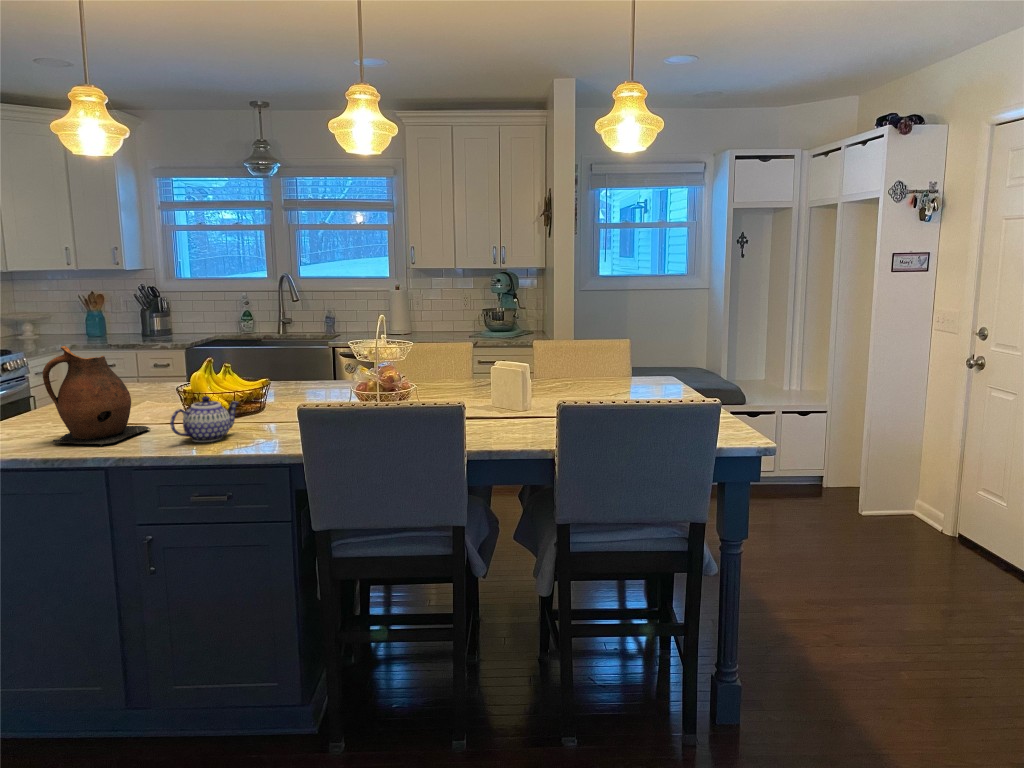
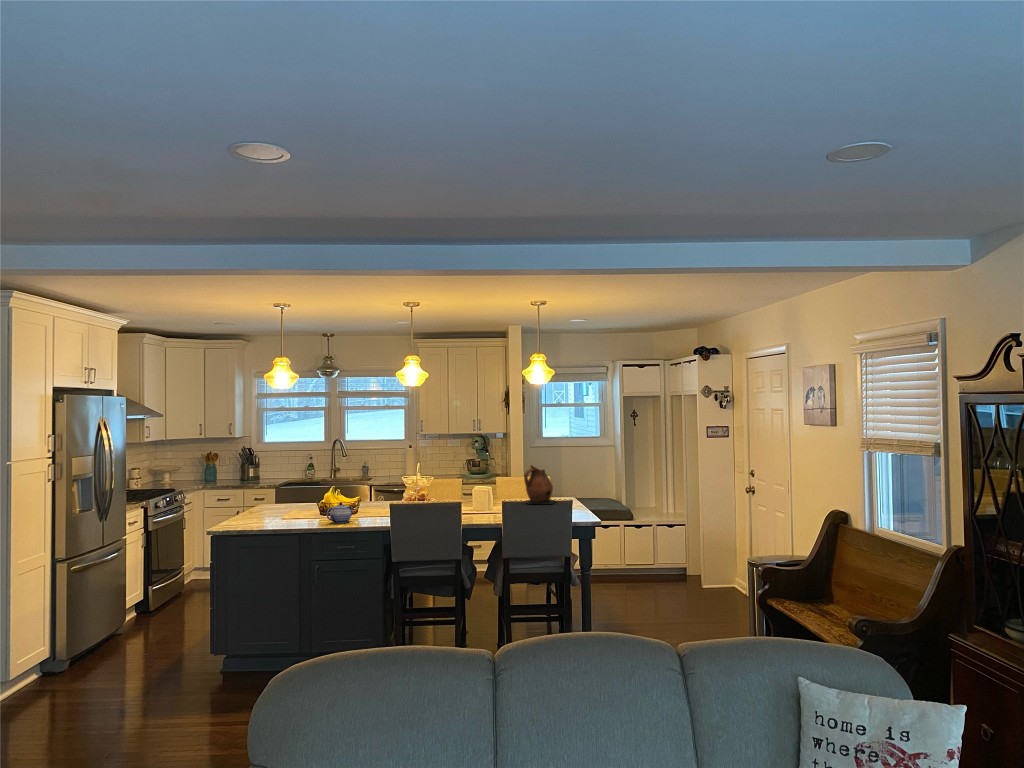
ceramic pitcher: present [43,346,150,446] -> present [524,465,555,504]

